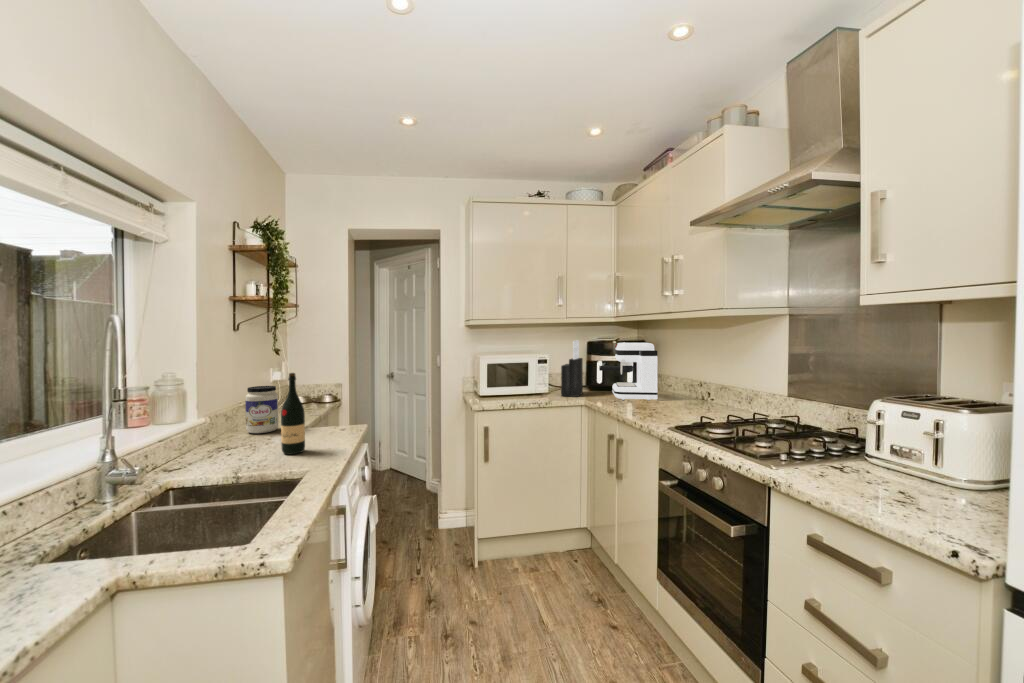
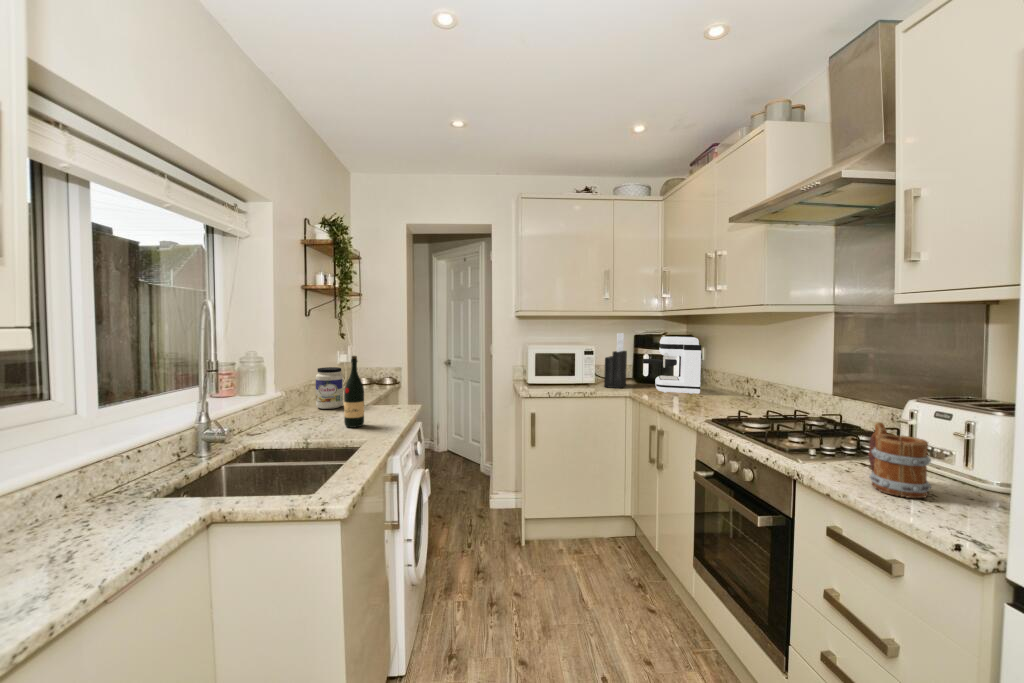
mug: none [843,426,908,502] -> present [868,422,931,498]

